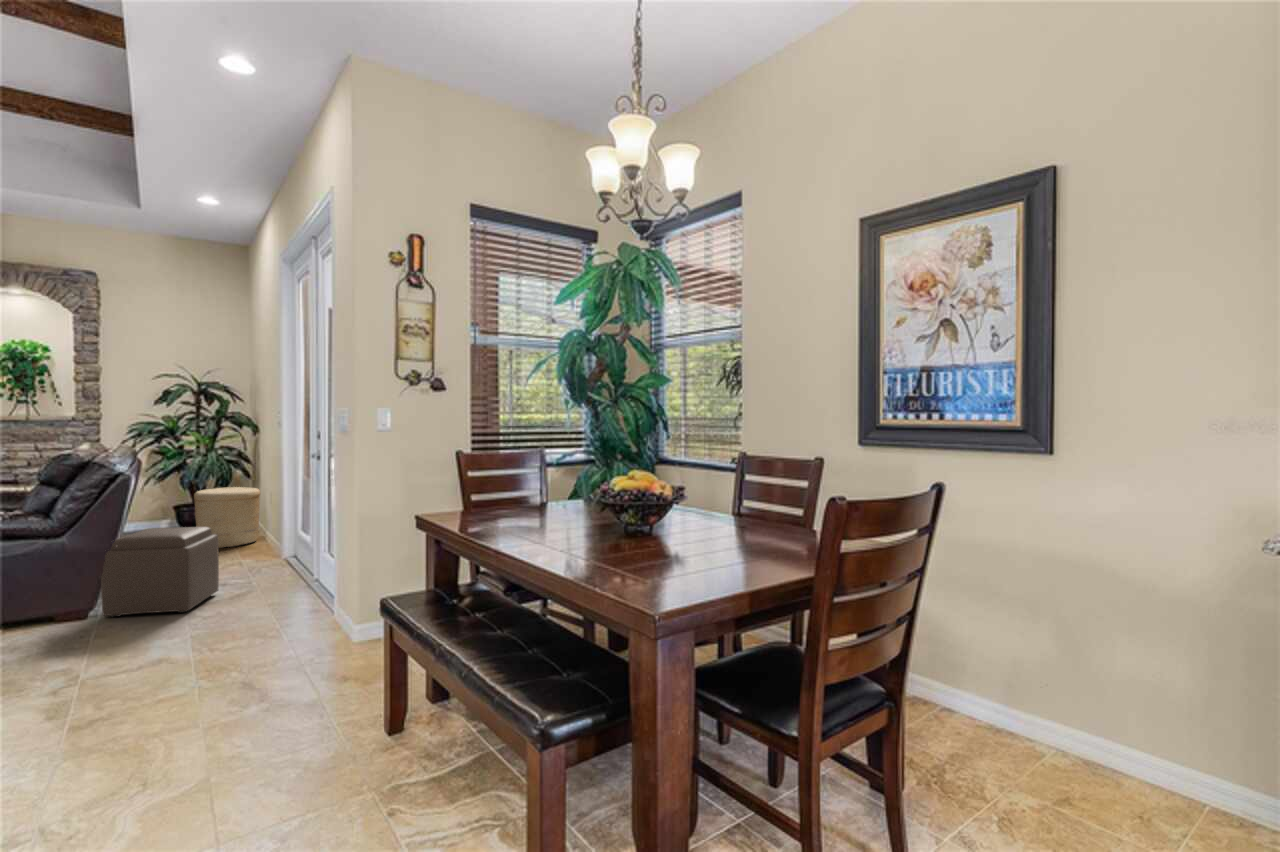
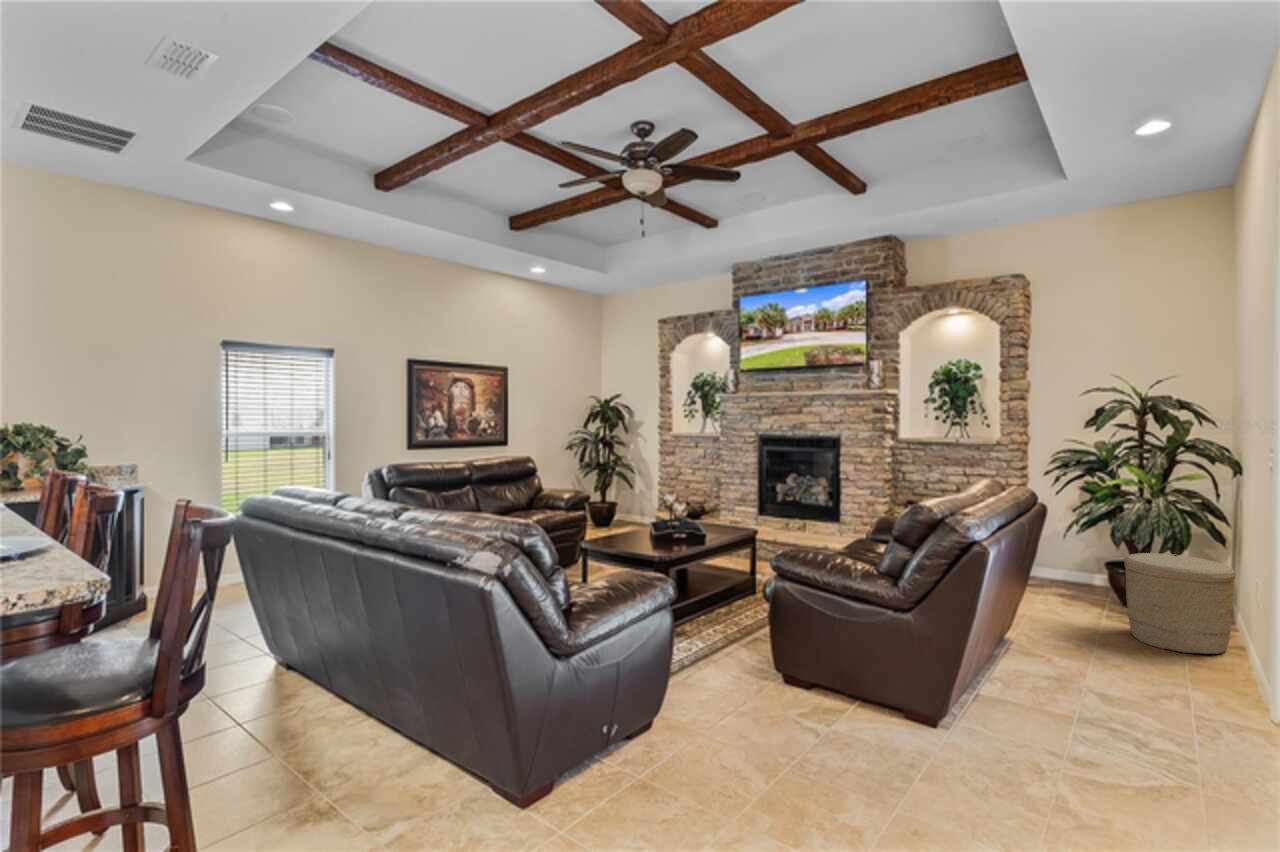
ottoman: present [101,527,219,617] -> none [952,622,1128,788]

